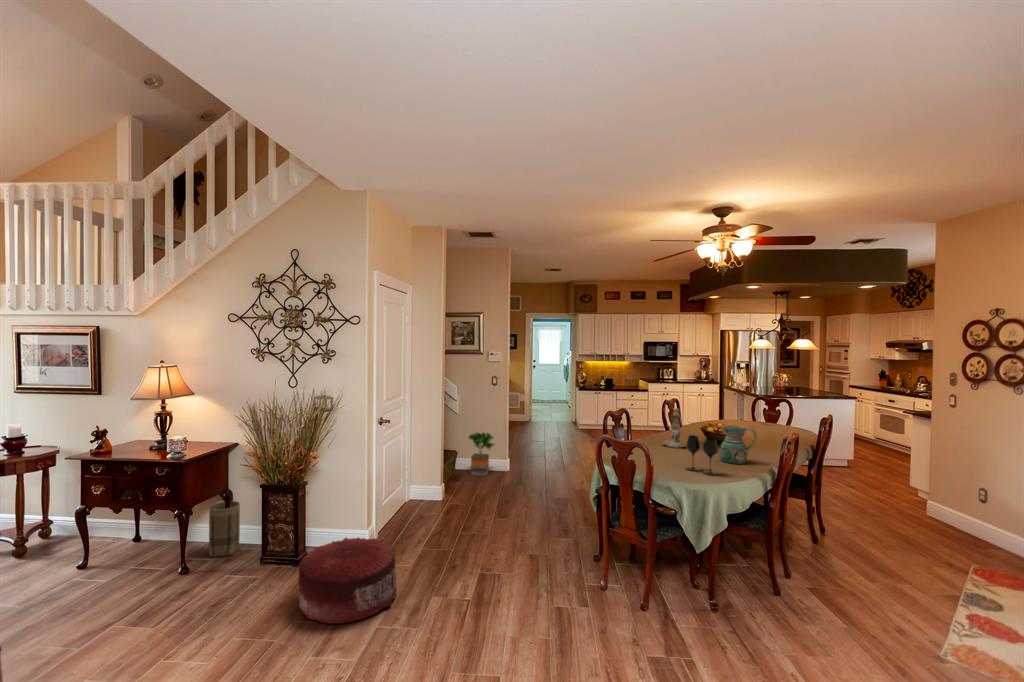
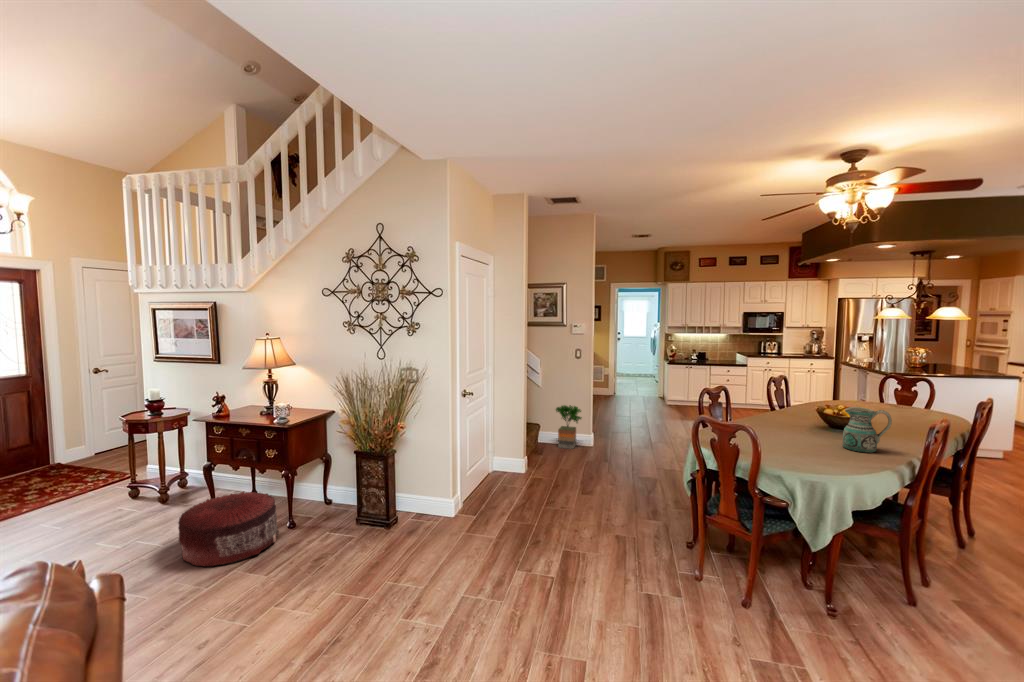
candlestick: present [662,409,686,448] -> none [769,386,799,430]
wine glass: present [686,435,718,475] -> none [799,418,842,465]
basket: present [209,501,240,557] -> none [311,464,338,515]
pouf: present [299,537,397,624] -> present [178,491,279,567]

